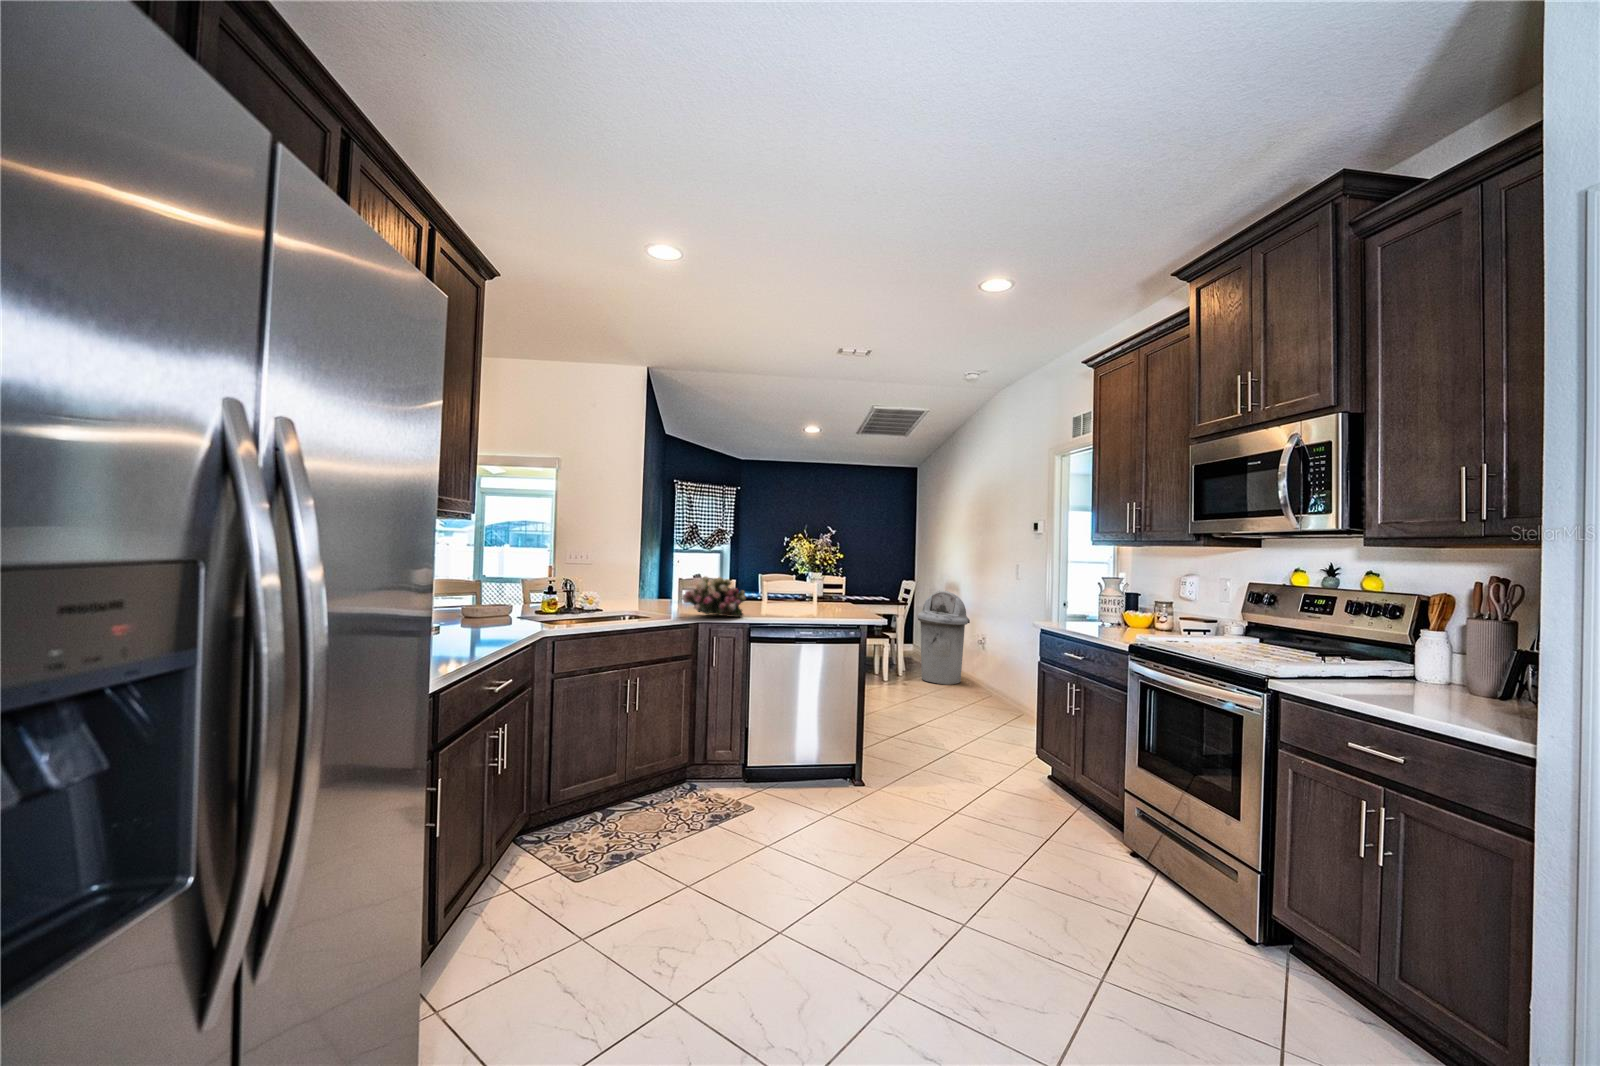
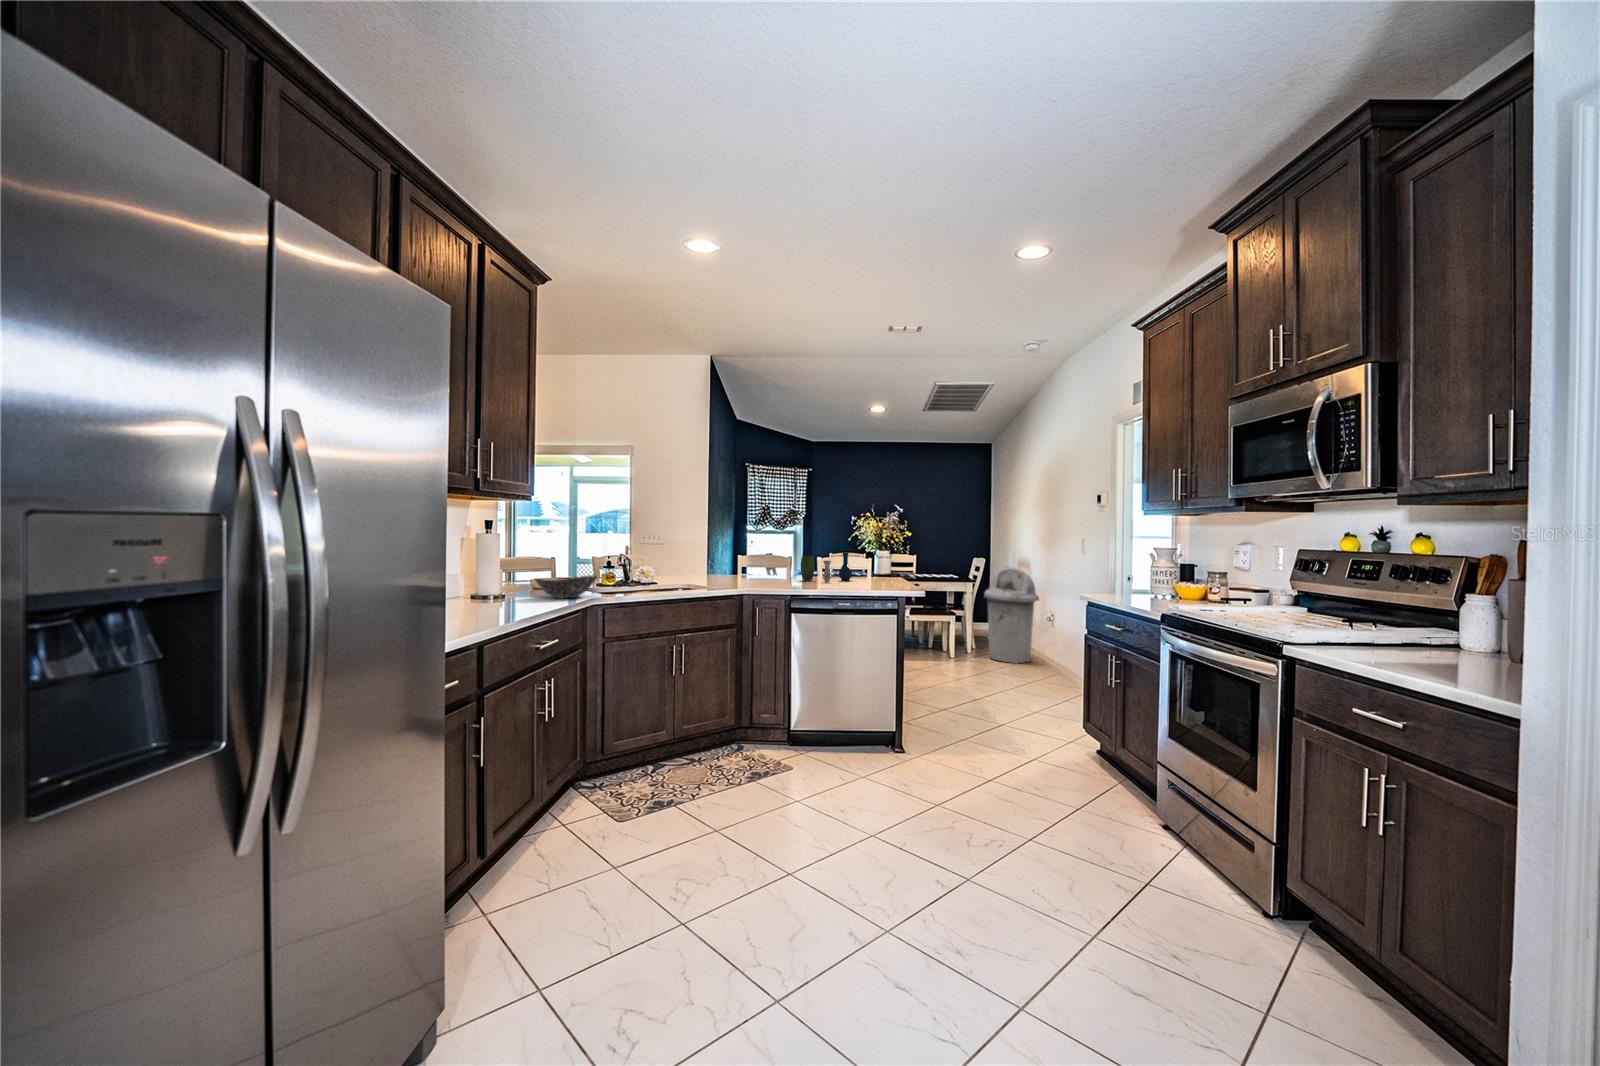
flower arrangement: present [682,576,746,617] -> none [726,551,786,590]
vase: none [752,577,805,607] -> present [801,553,852,582]
bowl: none [474,602,545,628] -> present [535,576,597,598]

